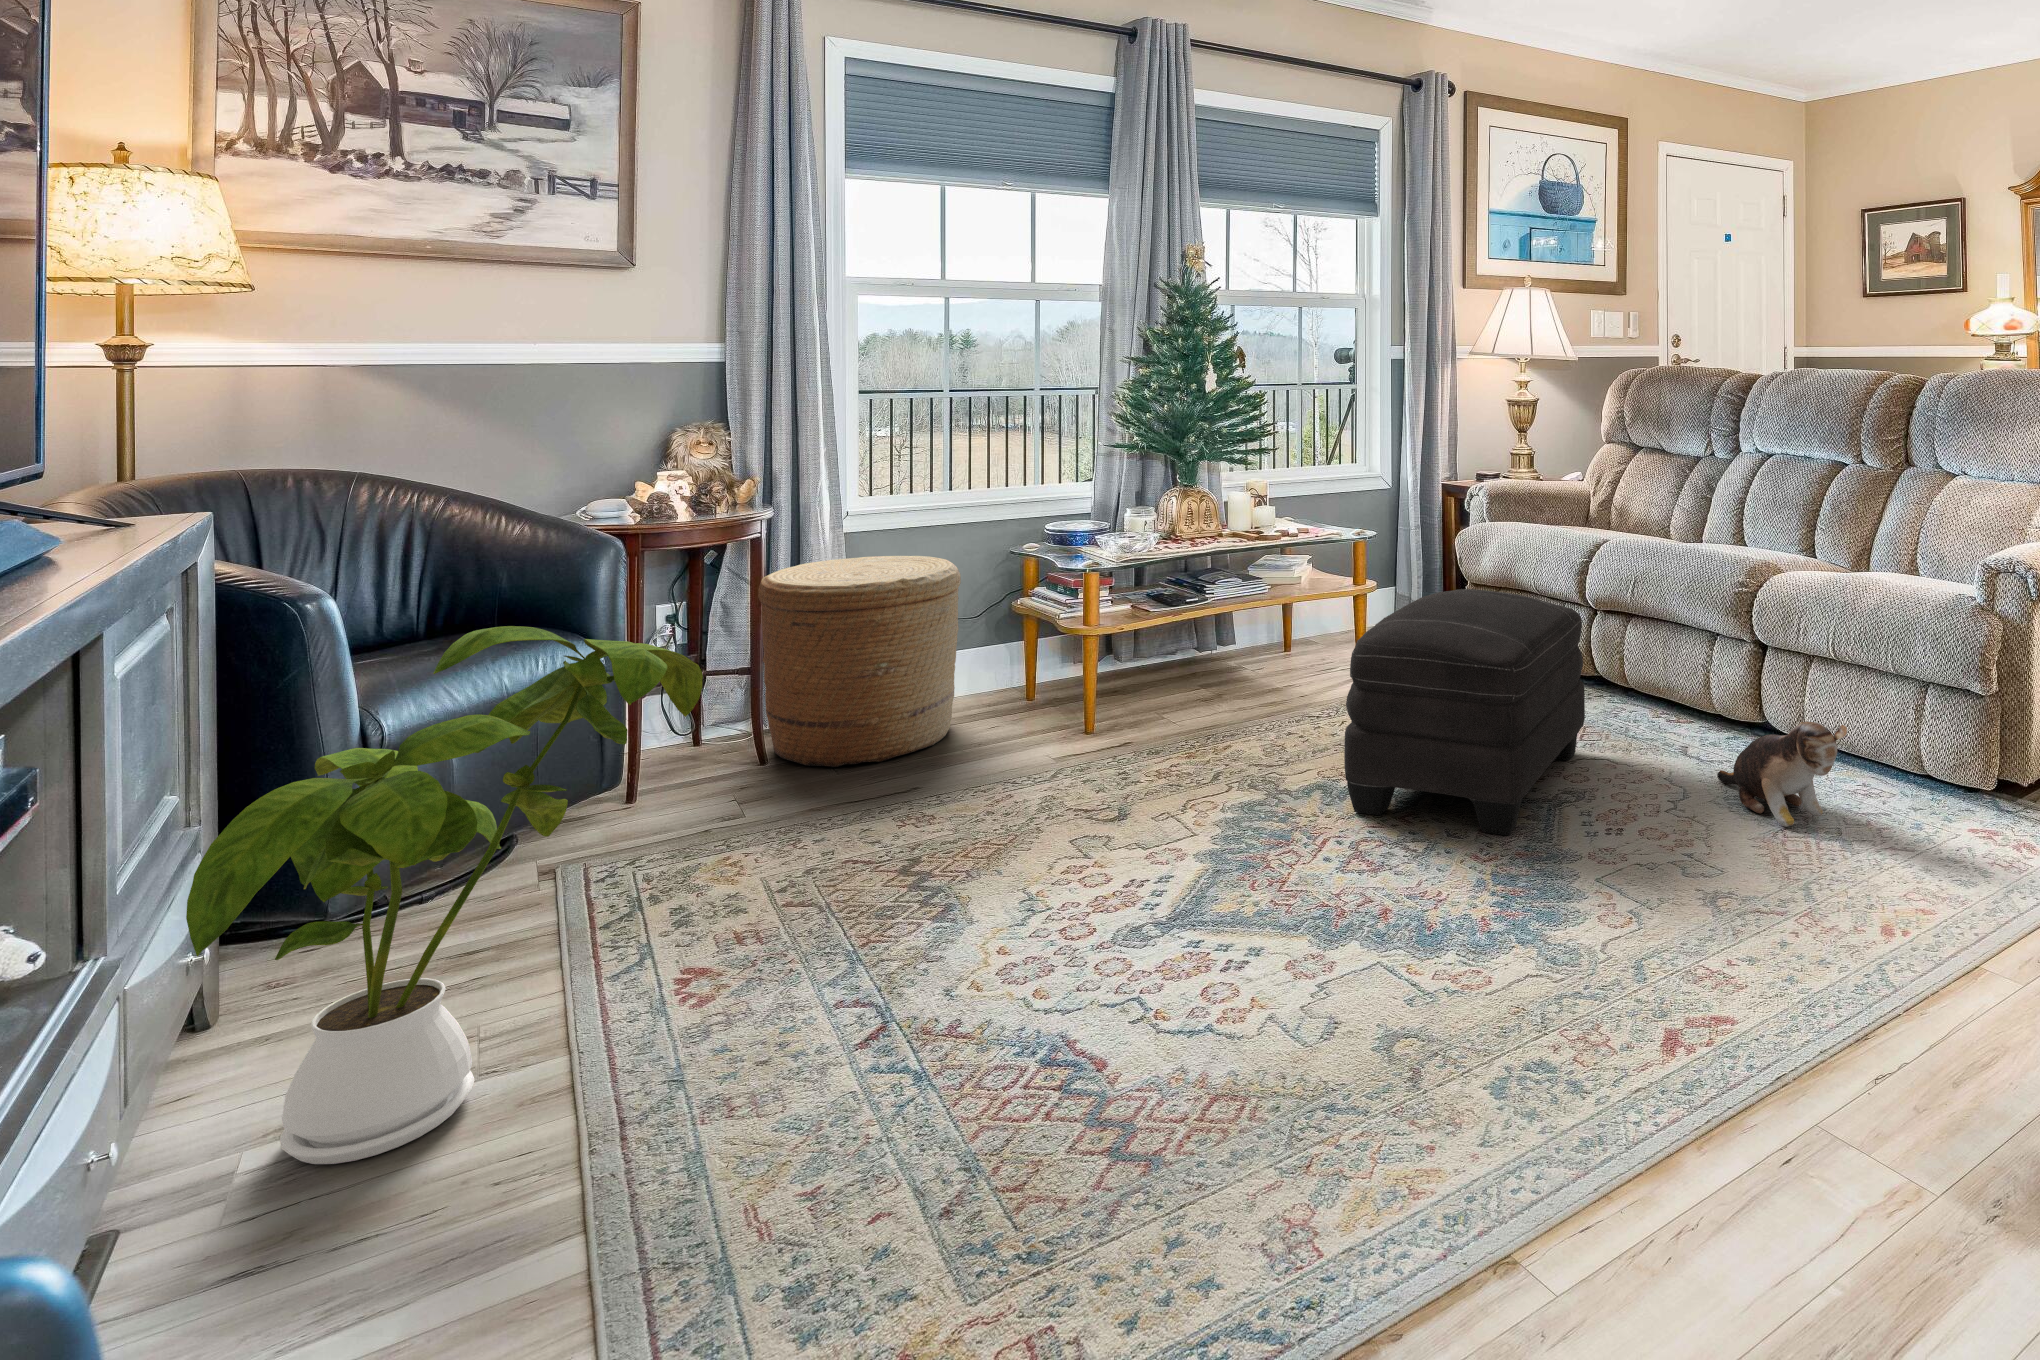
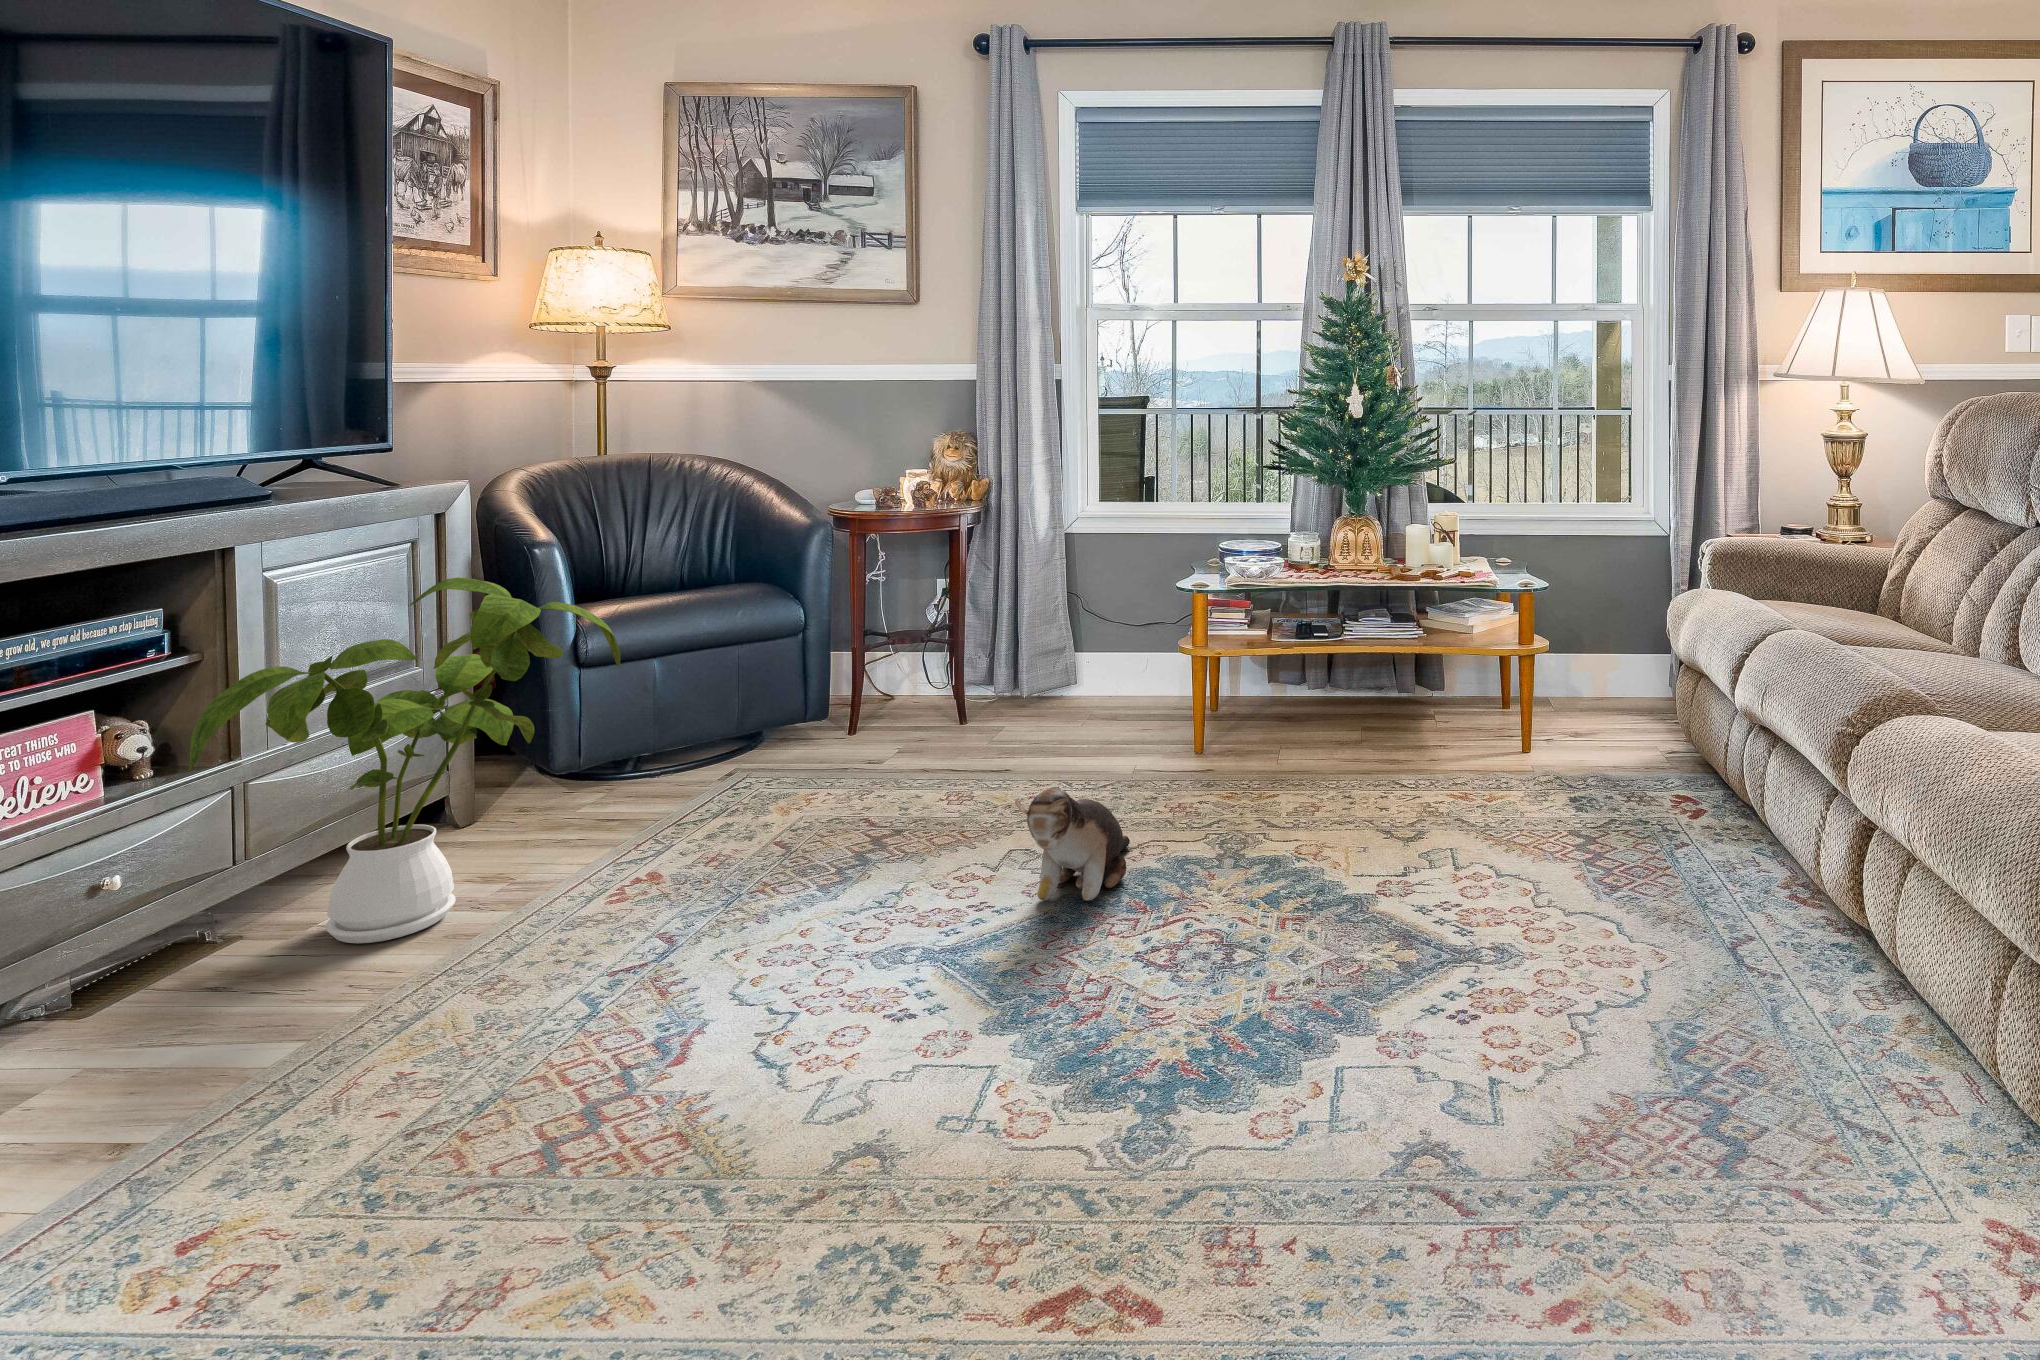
basket: present [758,556,961,768] -> none [942,557,1109,743]
ottoman: present [1344,589,1585,835] -> none [1244,666,1607,982]
plush toy: present [1717,722,1847,827] -> present [1015,787,1130,900]

